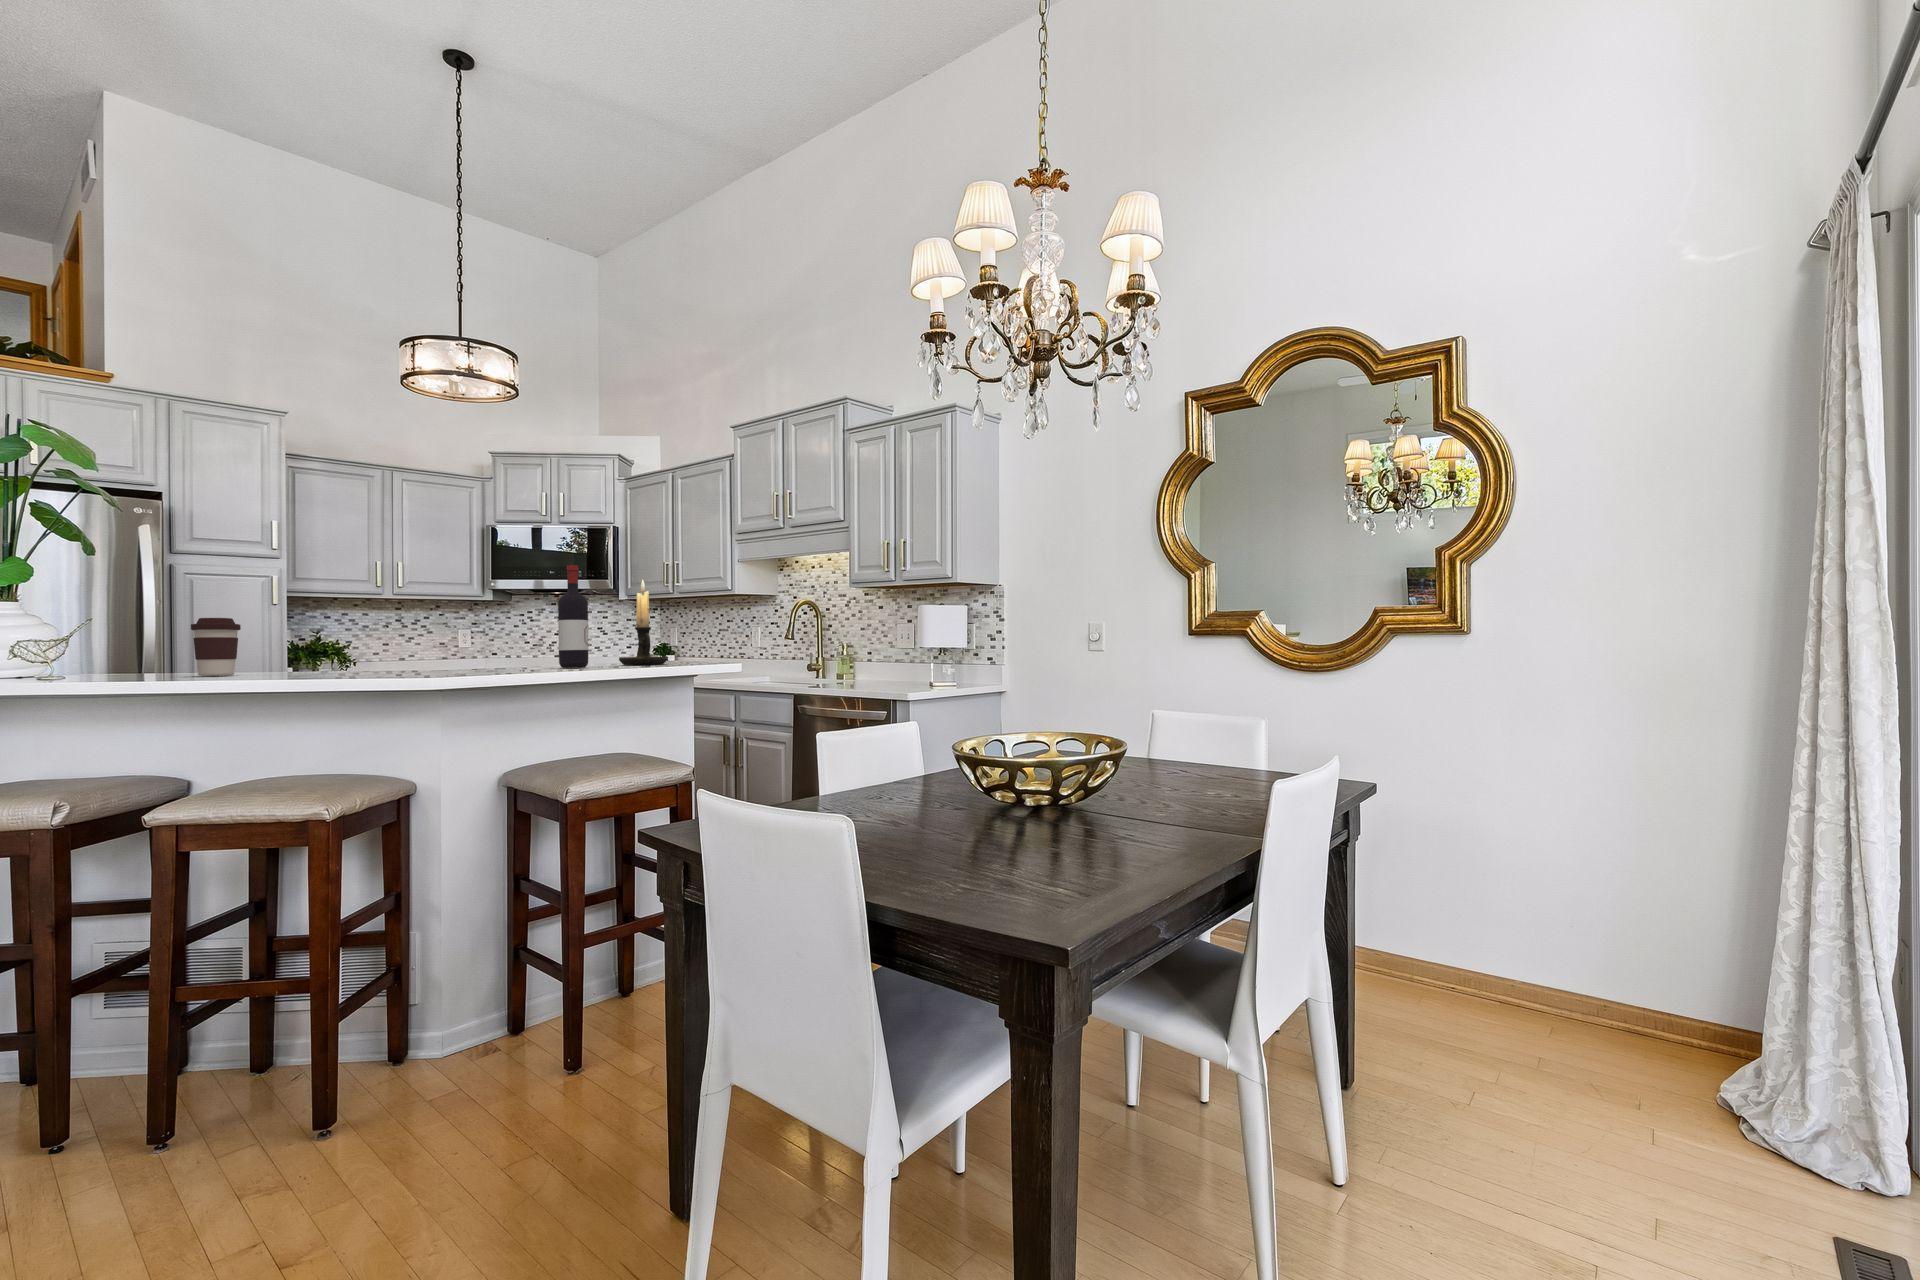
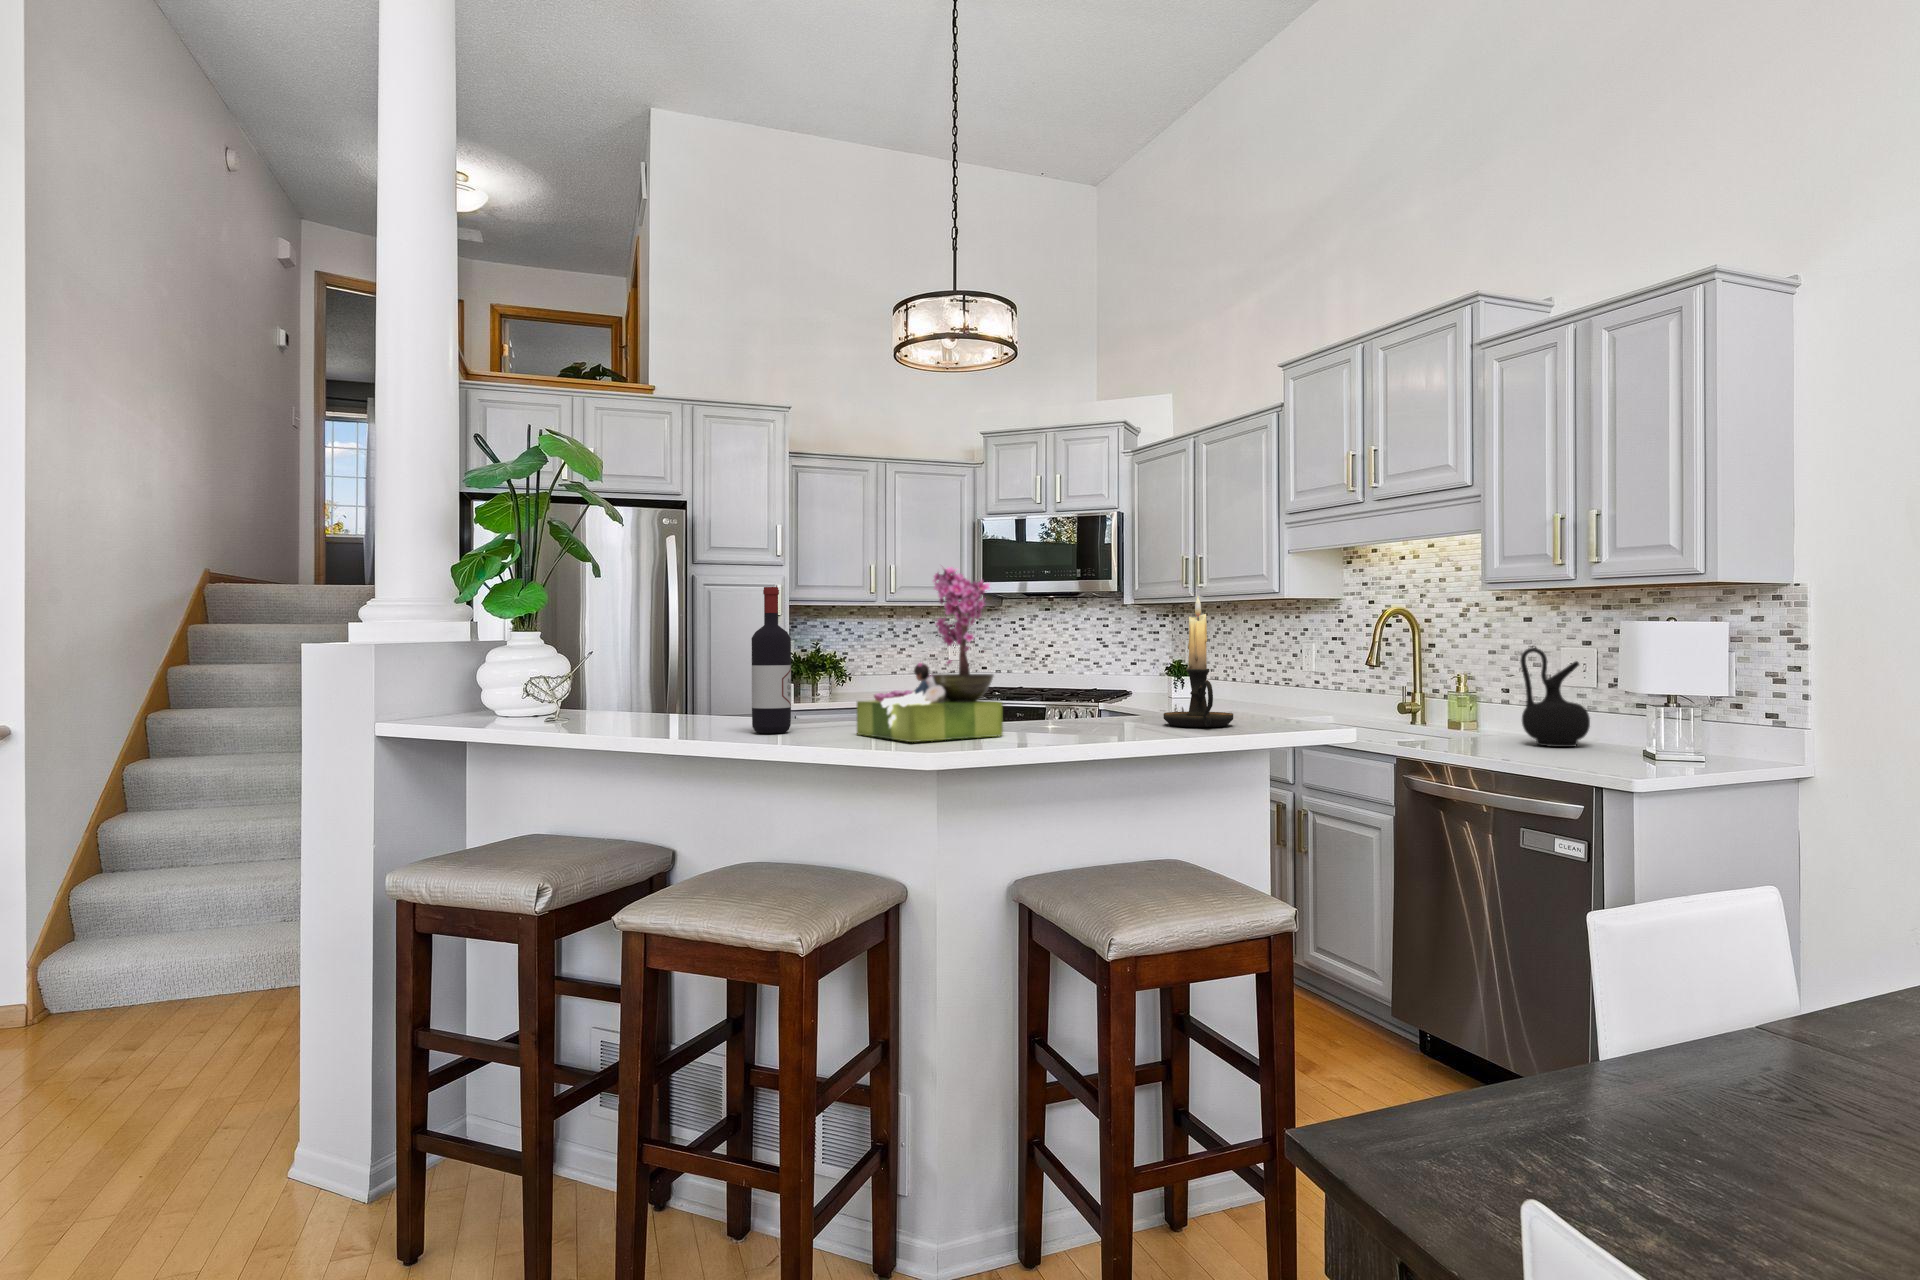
flower arrangement: none [372,548,495,672] -> present [857,567,1003,742]
wine bottle: present [558,565,588,668] -> present [752,587,791,733]
coffee cup: present [191,618,241,676] -> none [672,660,721,732]
ceramic jug: none [870,623,907,684] -> present [1520,648,1590,747]

